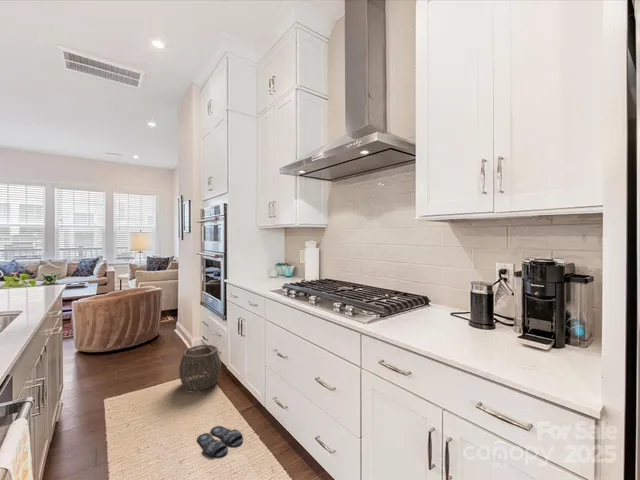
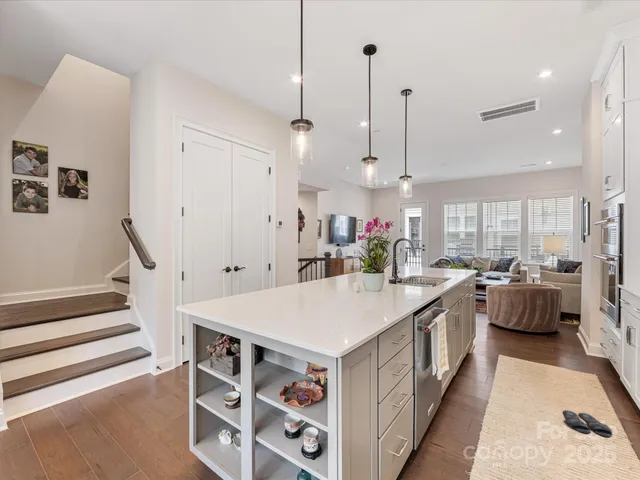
woven basket: present [179,345,221,391] -> none [561,344,612,388]

